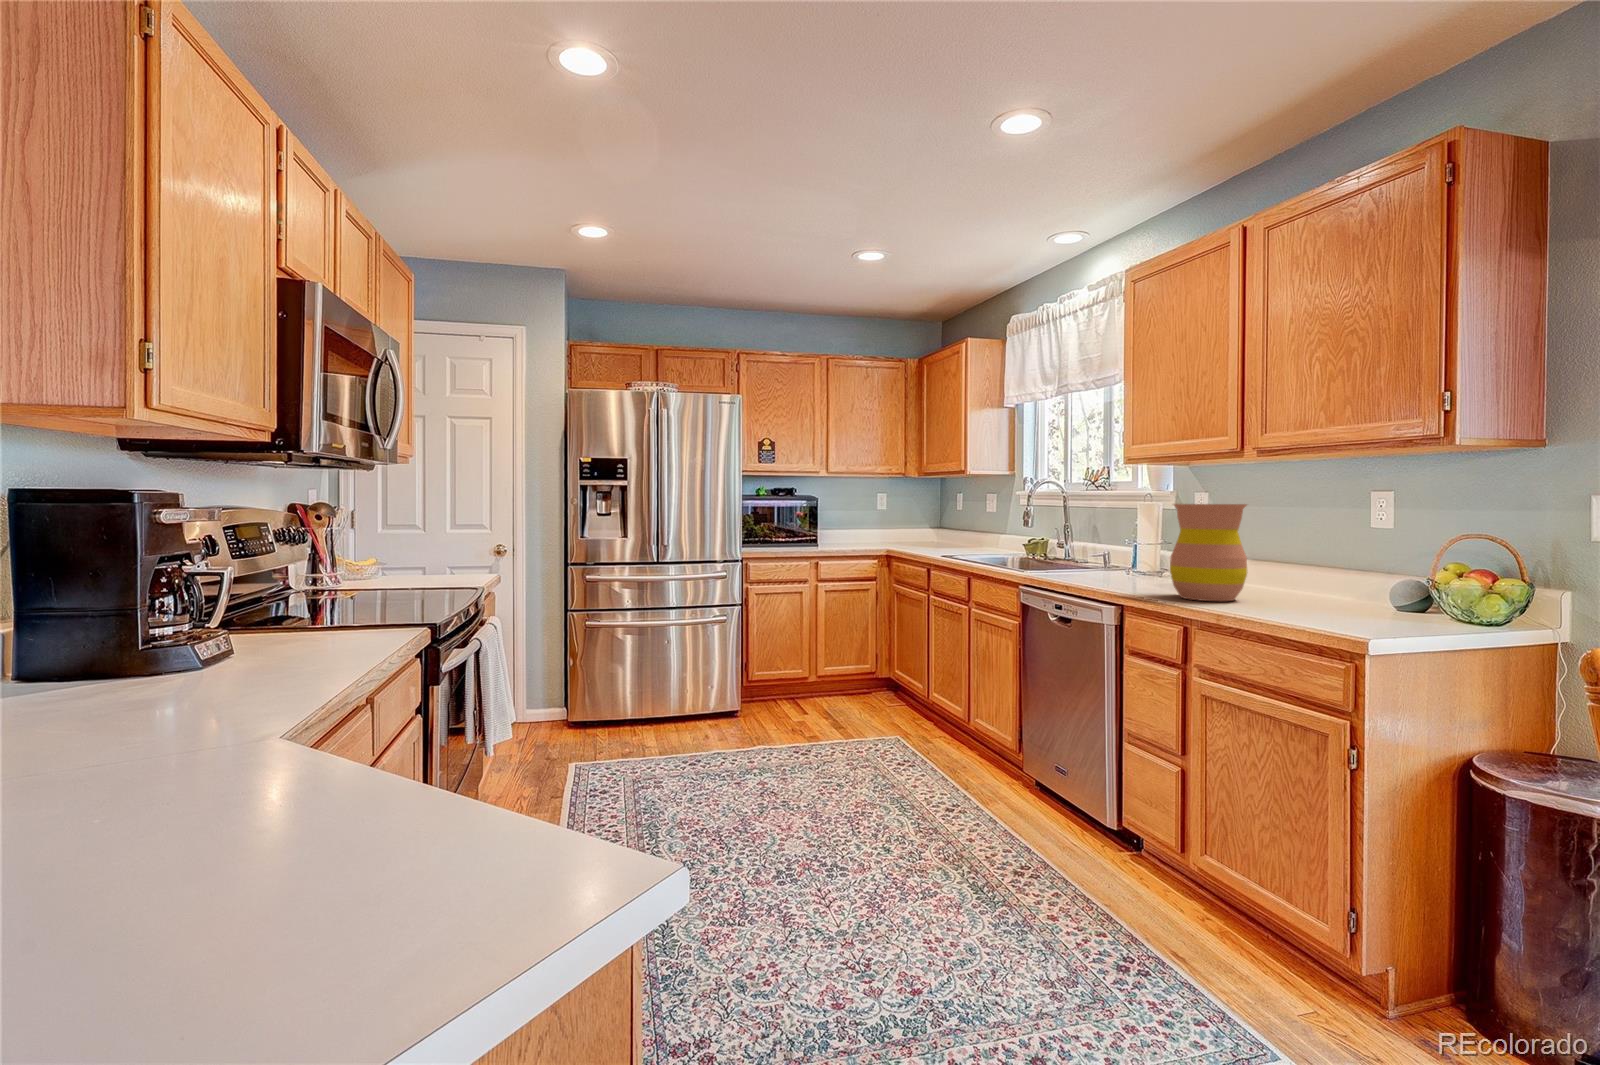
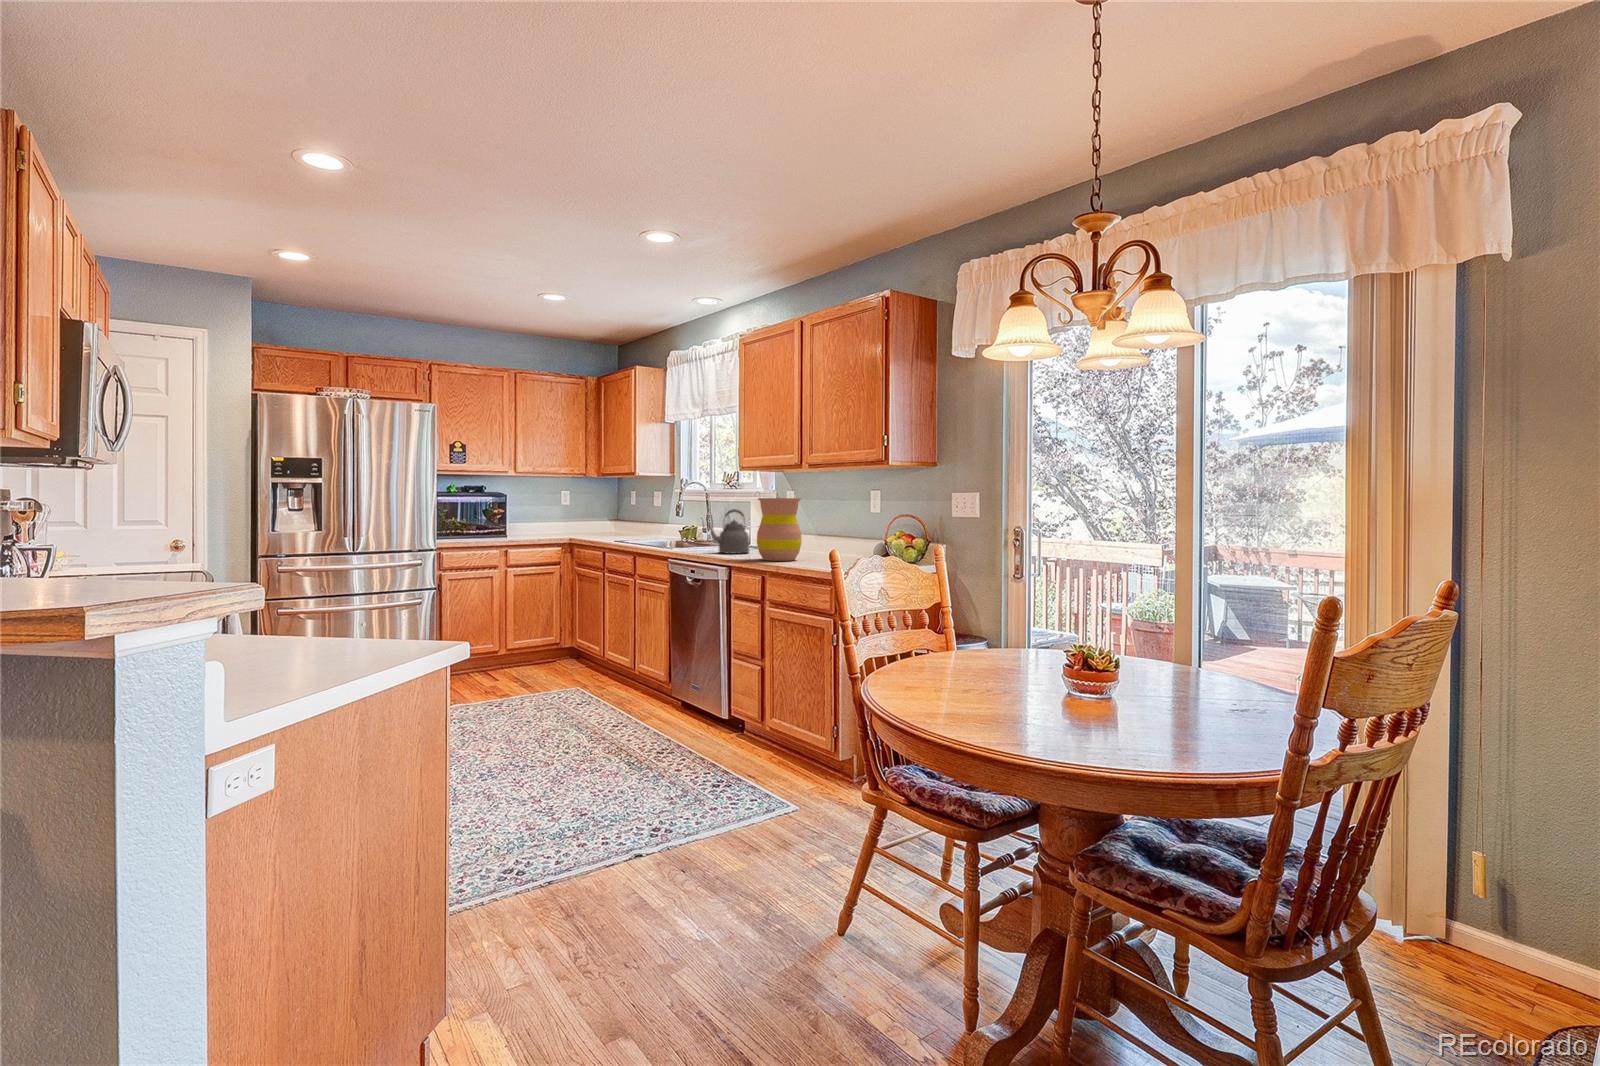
kettle: none [1078,519,1142,582] -> present [708,509,749,554]

